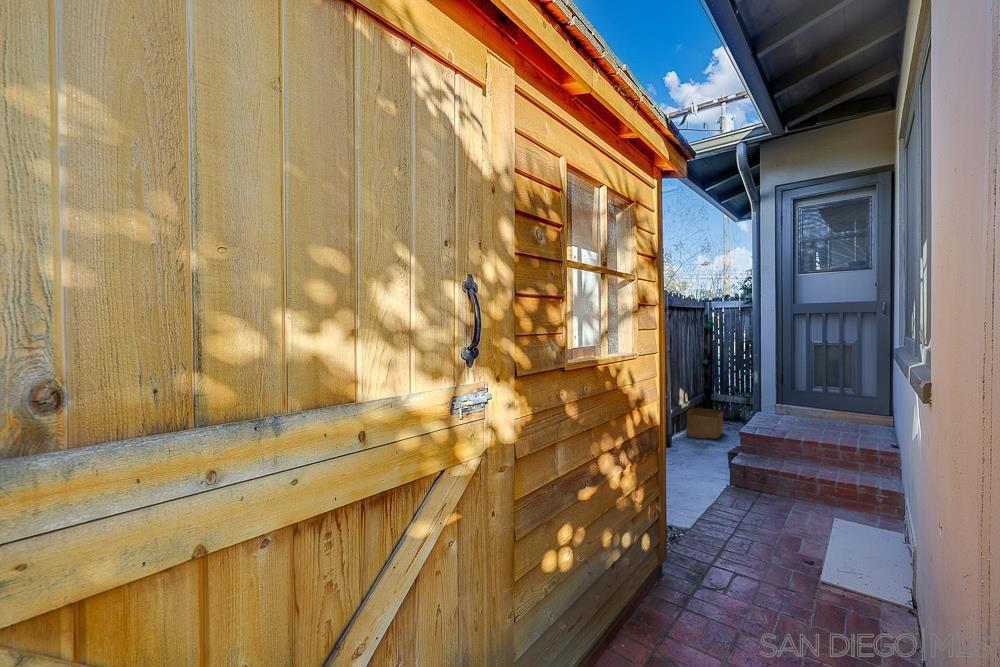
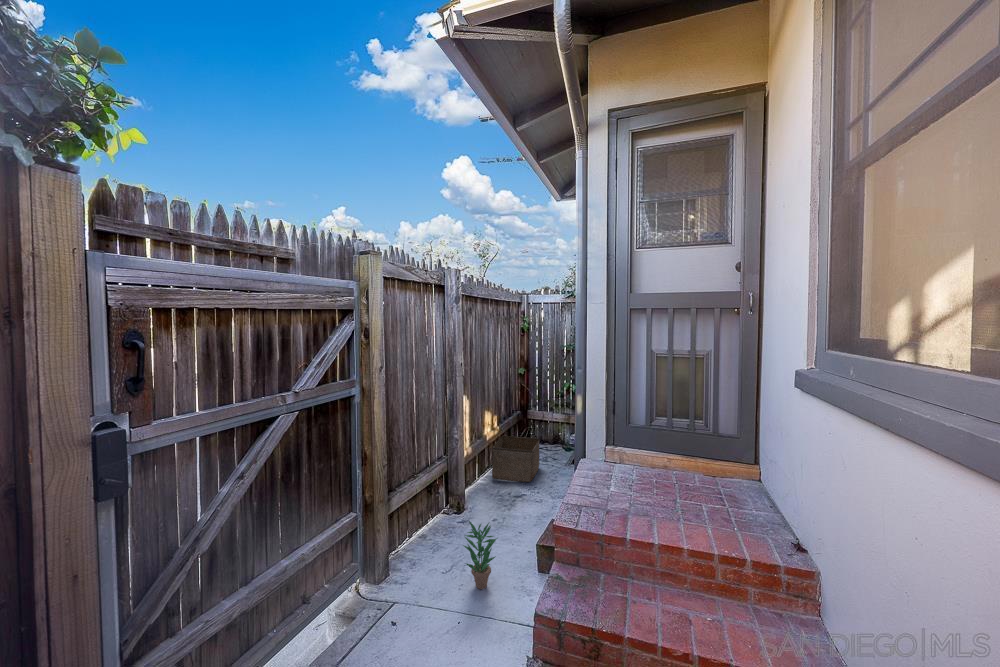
potted plant: none [681,435,704,475] -> present [463,521,497,589]

